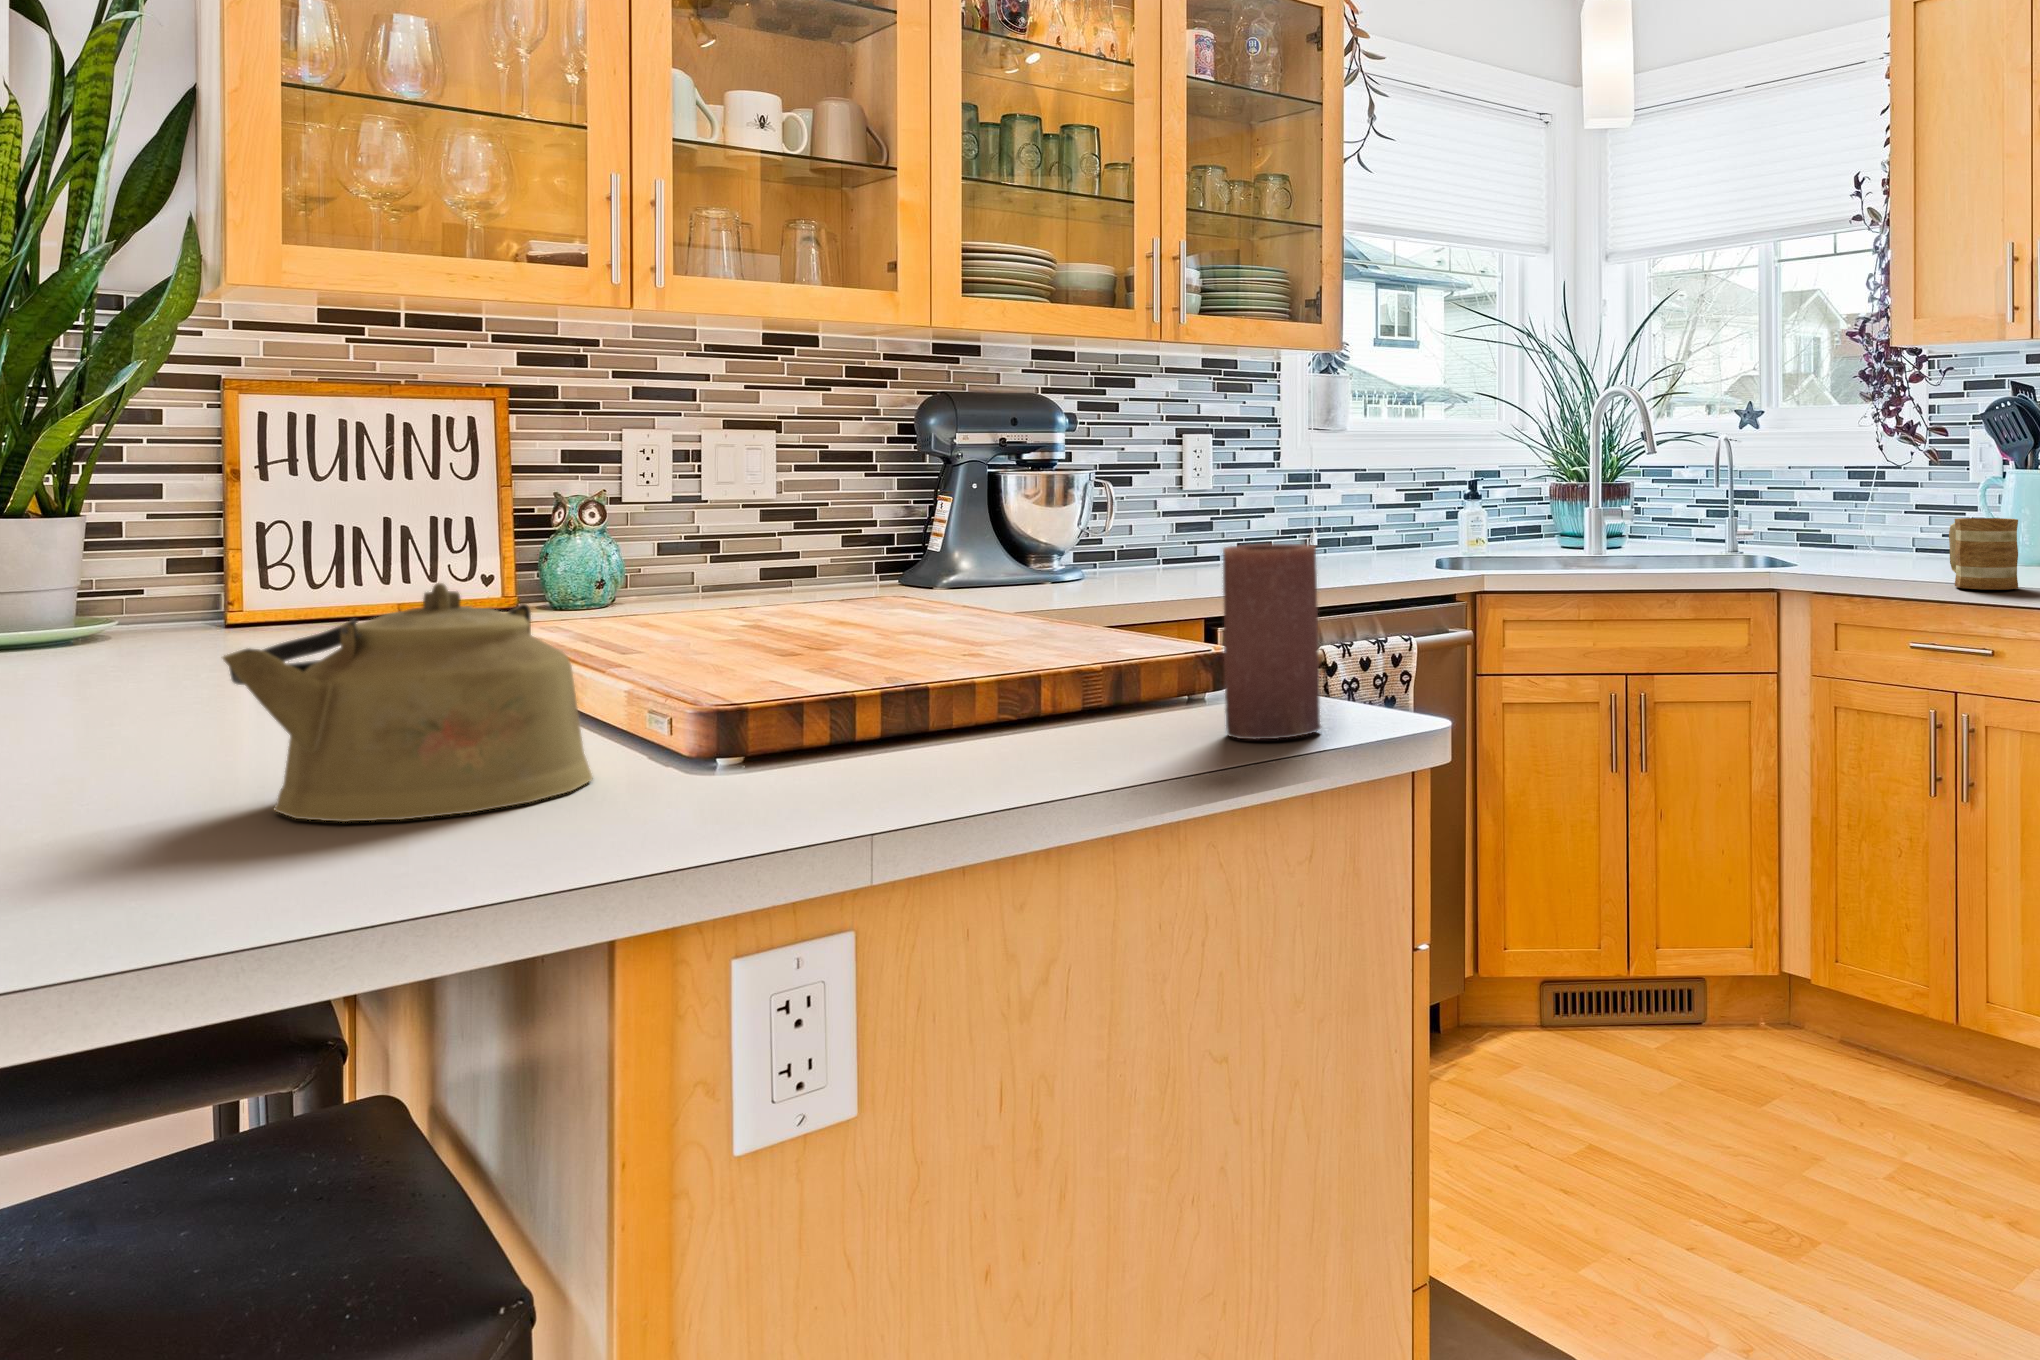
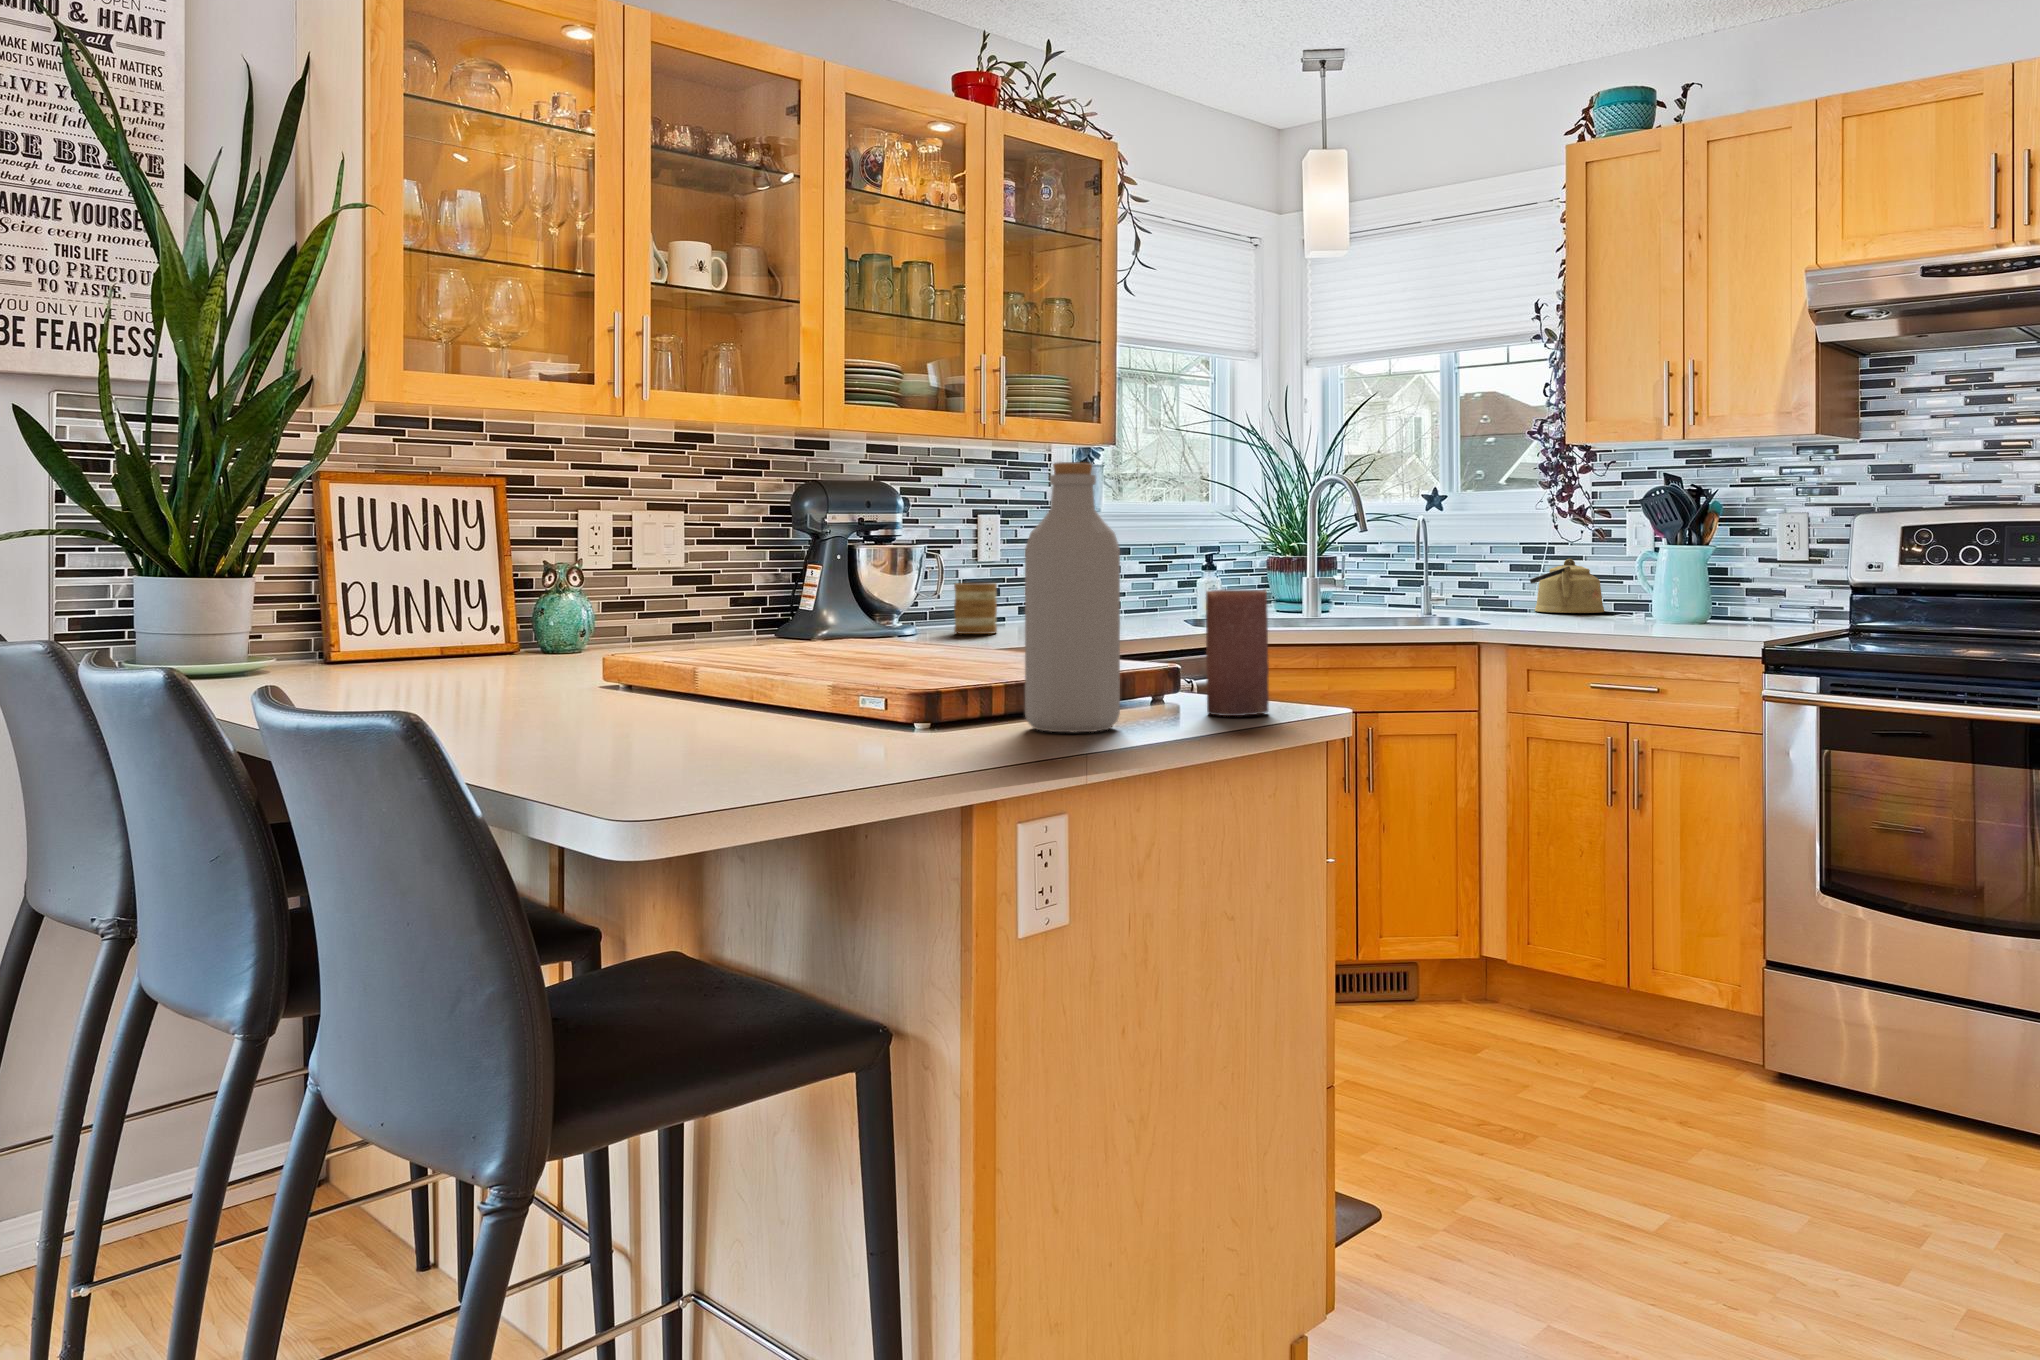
bottle: none [893,348,1048,779] -> present [1025,462,1120,732]
mug: present [1949,518,2018,589] -> present [954,583,997,634]
kettle: present [223,583,593,822] -> present [1530,559,1605,613]

